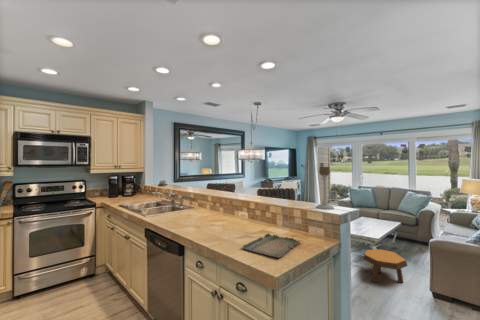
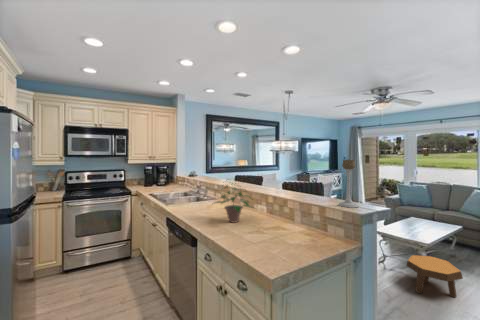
potted plant: none [197,186,241,229] -> present [216,183,250,223]
tray: present [243,233,299,257] -> none [248,230,313,257]

